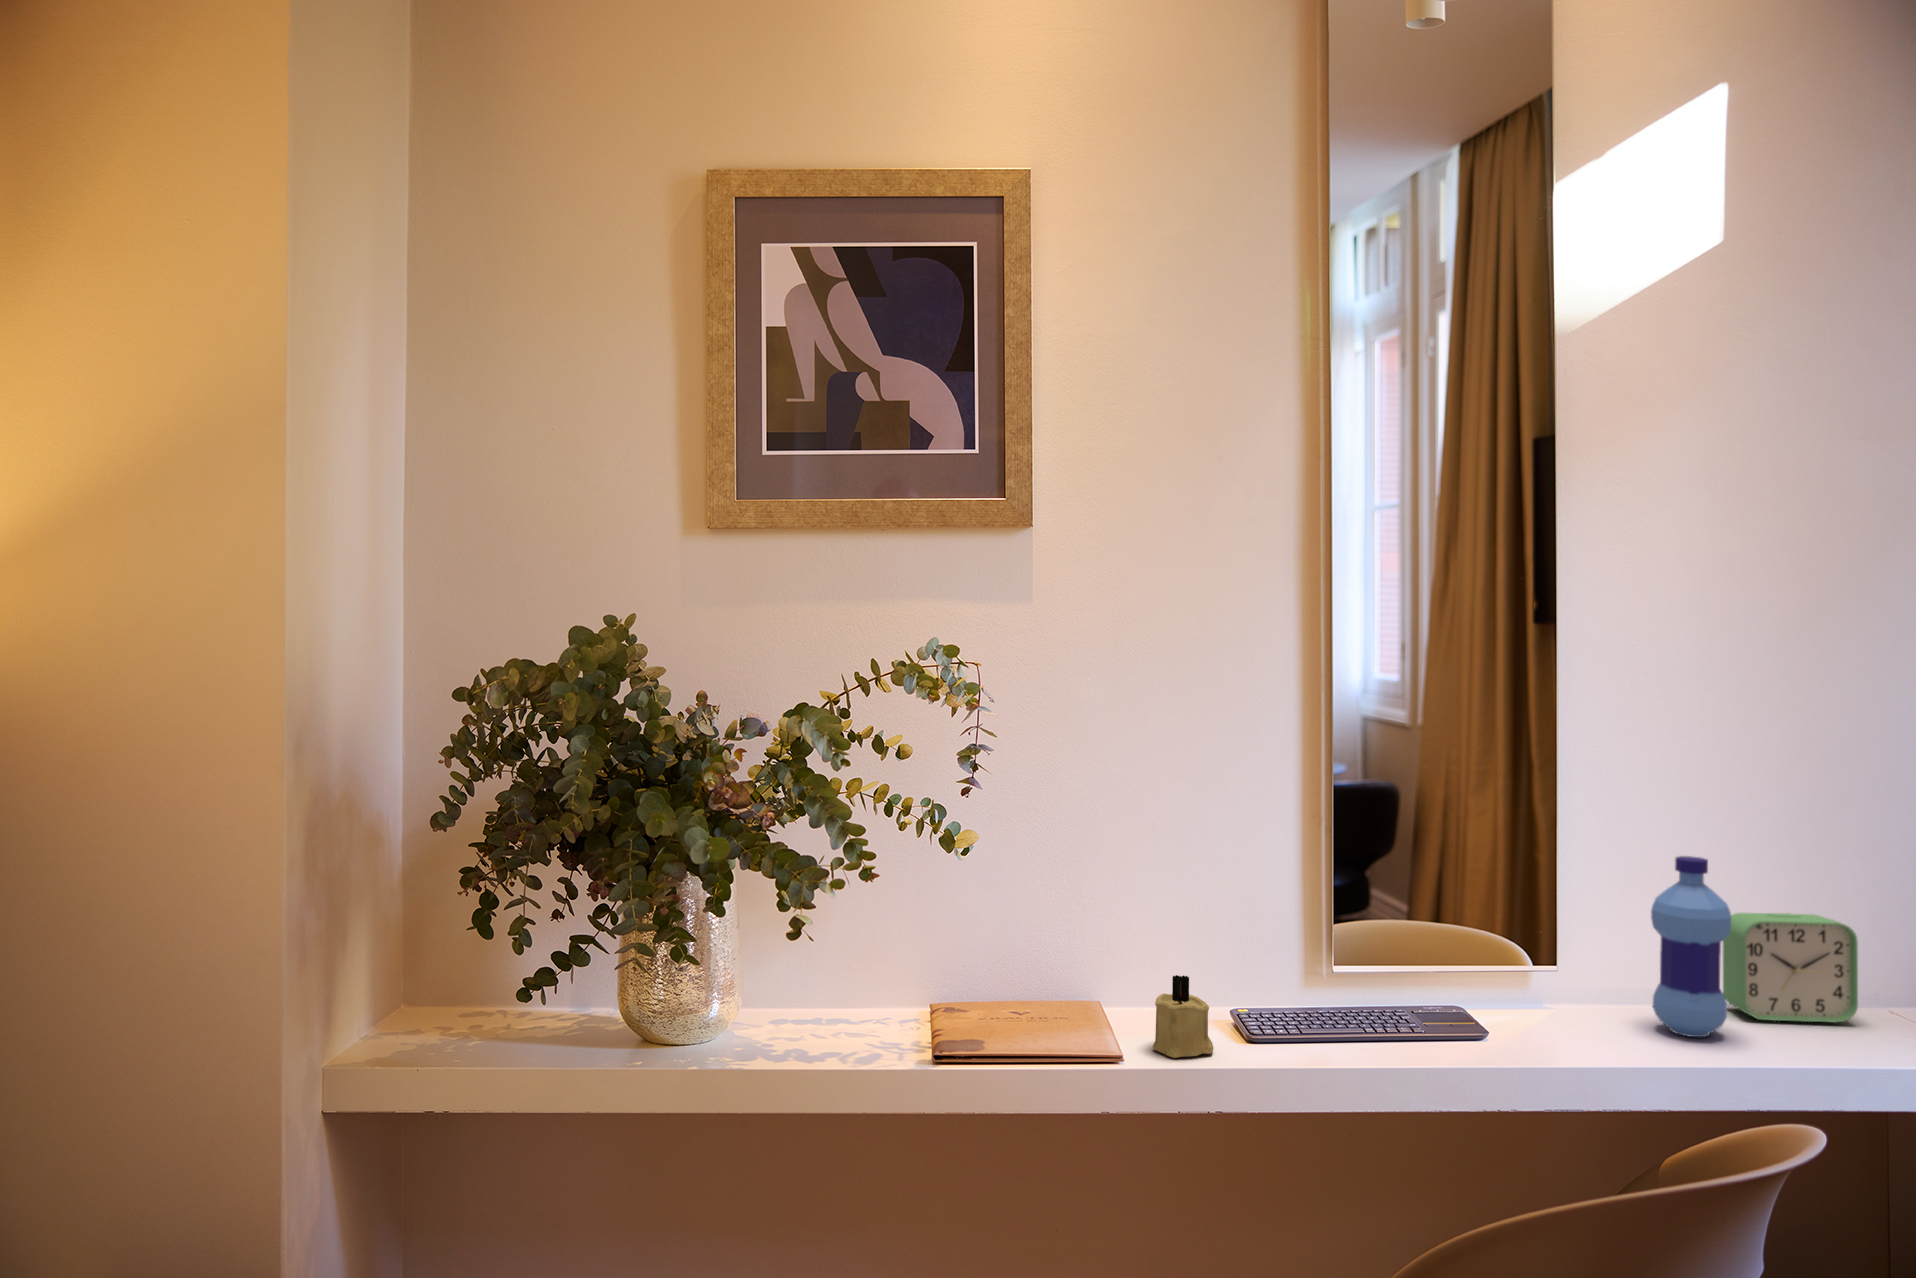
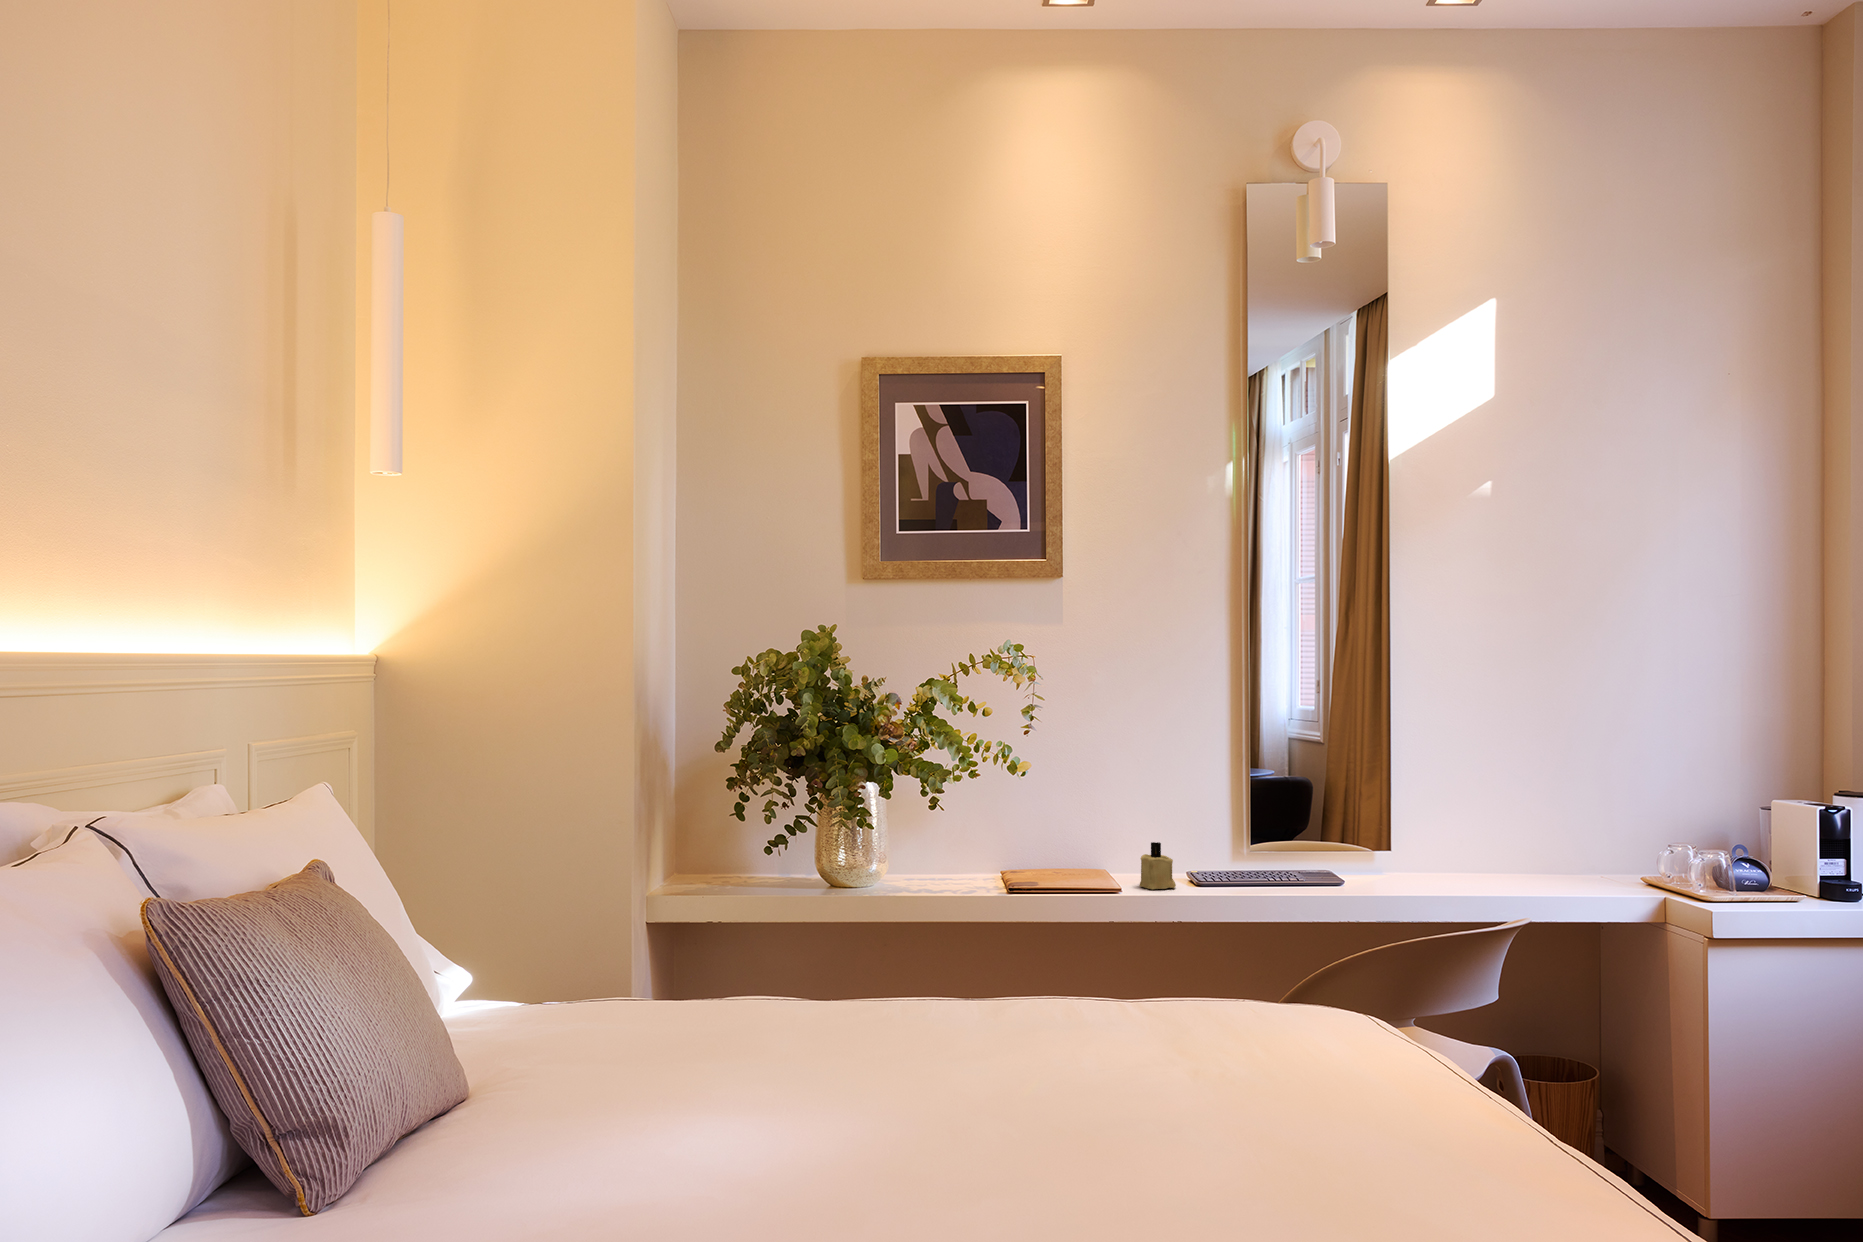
water bottle: present [1651,856,1731,1037] -> none [1446,775,1494,884]
alarm clock: present [1723,913,1858,1023] -> none [1499,814,1579,880]

